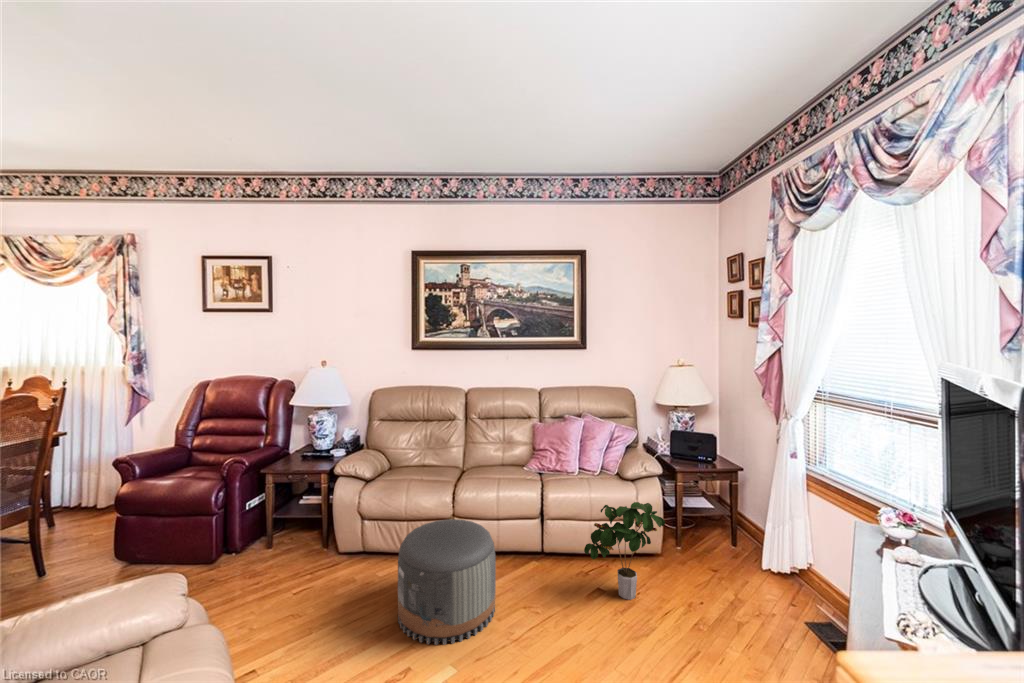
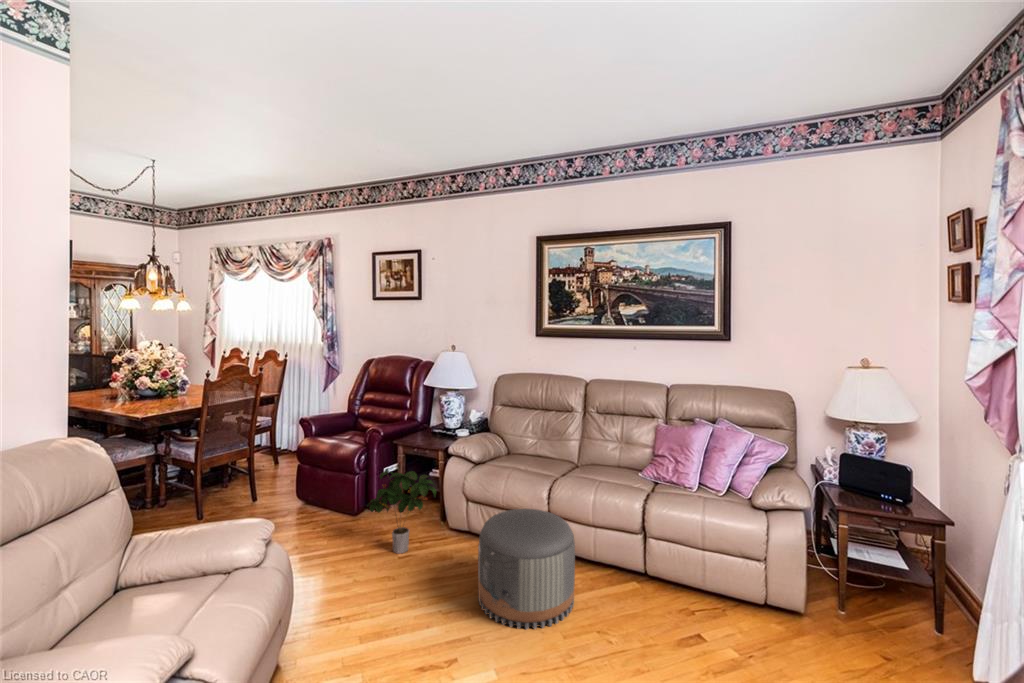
potted plant: present [584,502,665,600] -> present [367,471,436,553]

